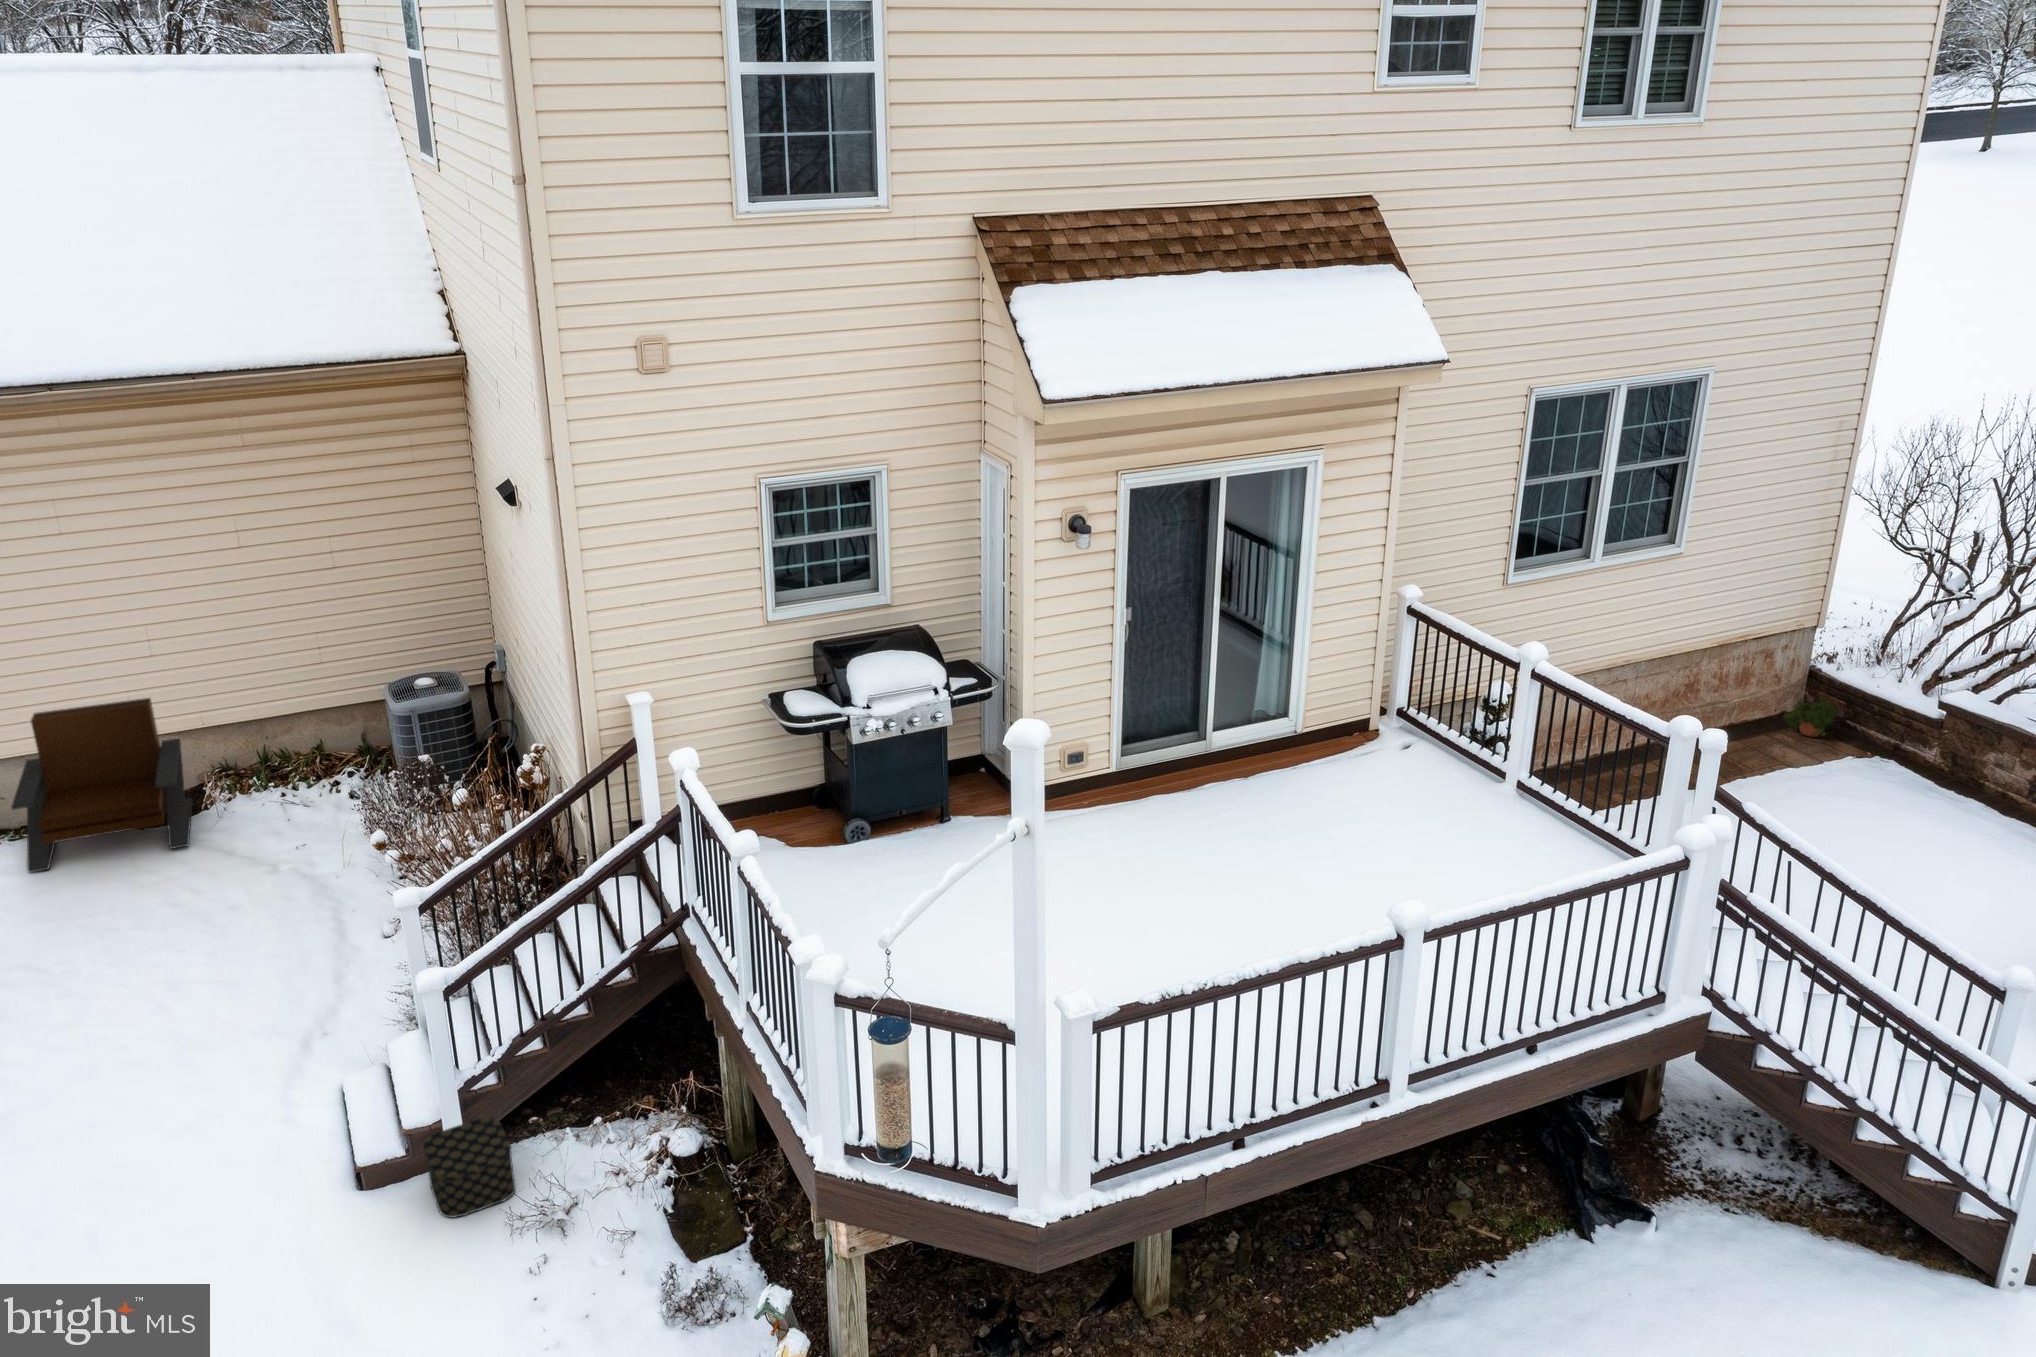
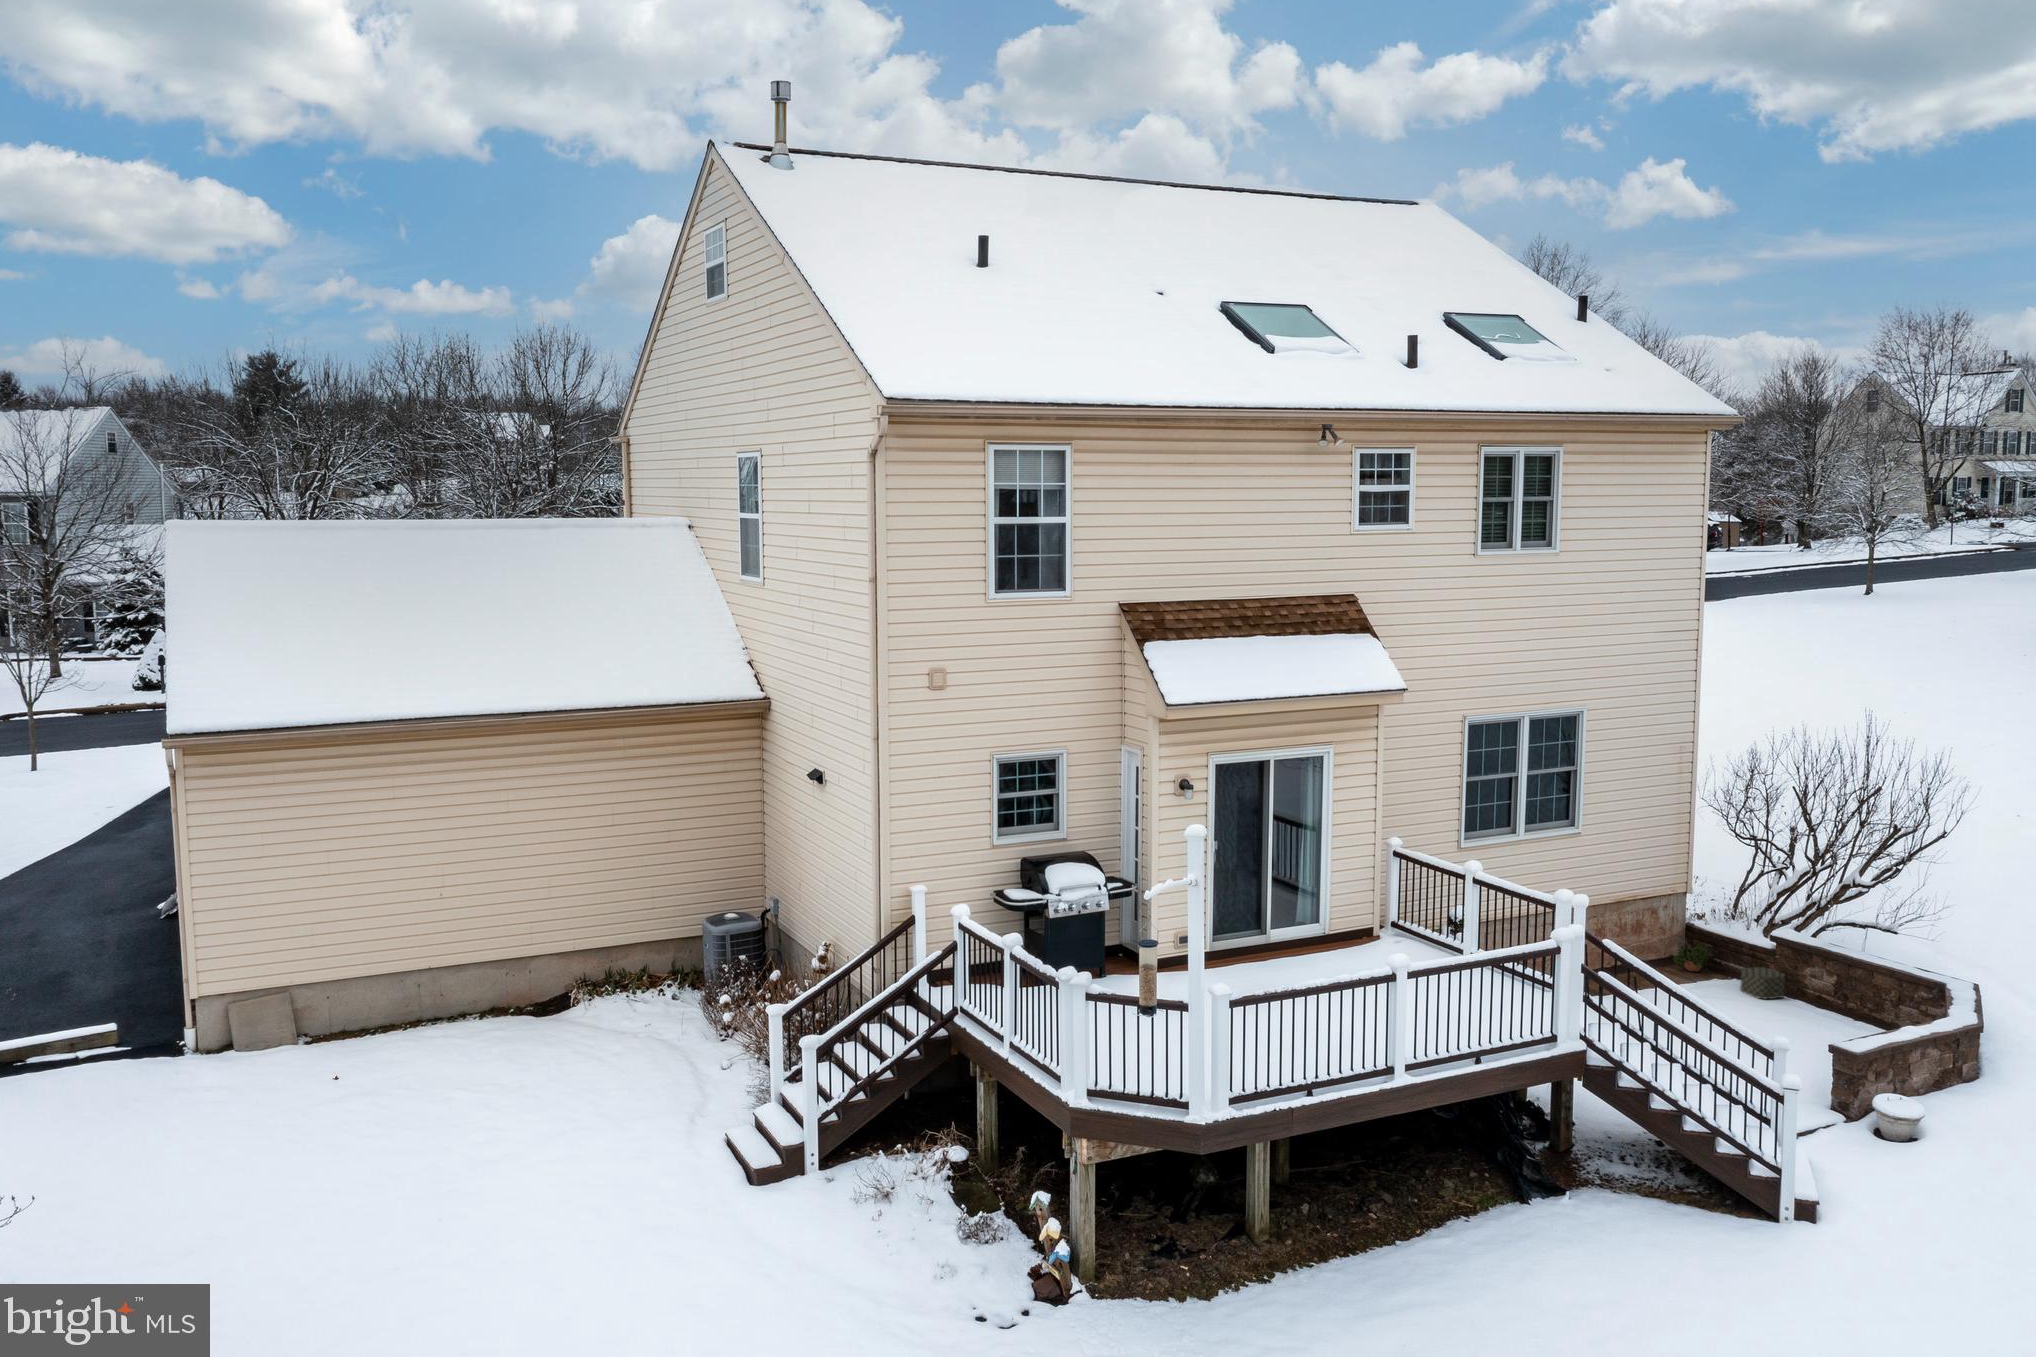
lounge chair: present [12,698,192,873] -> none [464,923,573,1033]
storage box: present [423,1118,516,1218] -> present [1740,967,1785,999]

